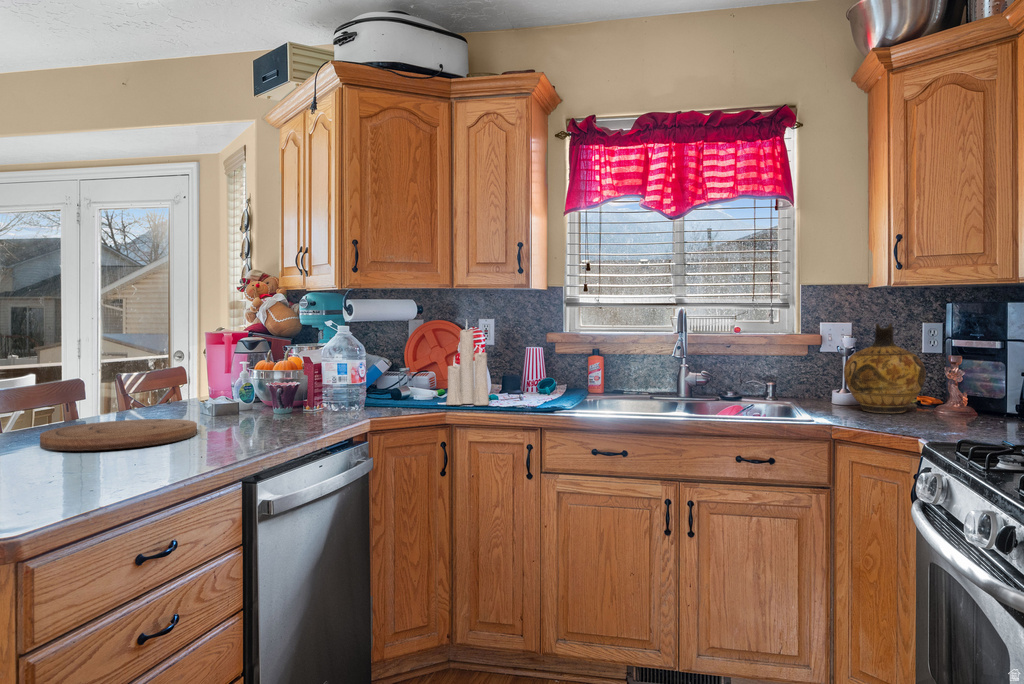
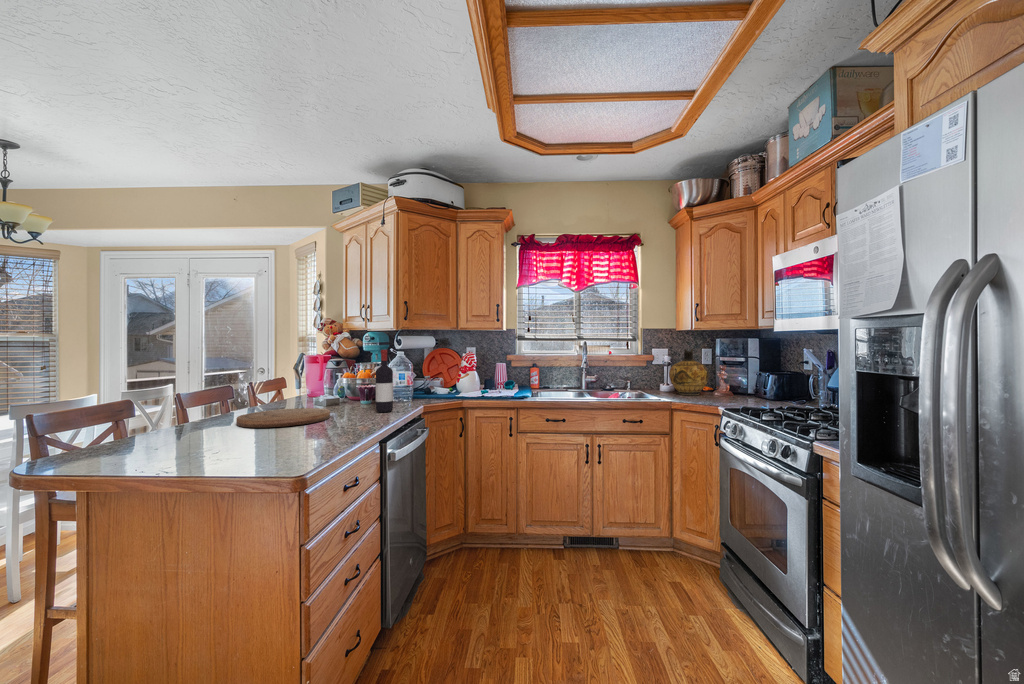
wine bottle: none [275,322,306,430] -> present [376,350,393,412]
candle: present [446,322,489,405] -> none [460,345,485,397]

